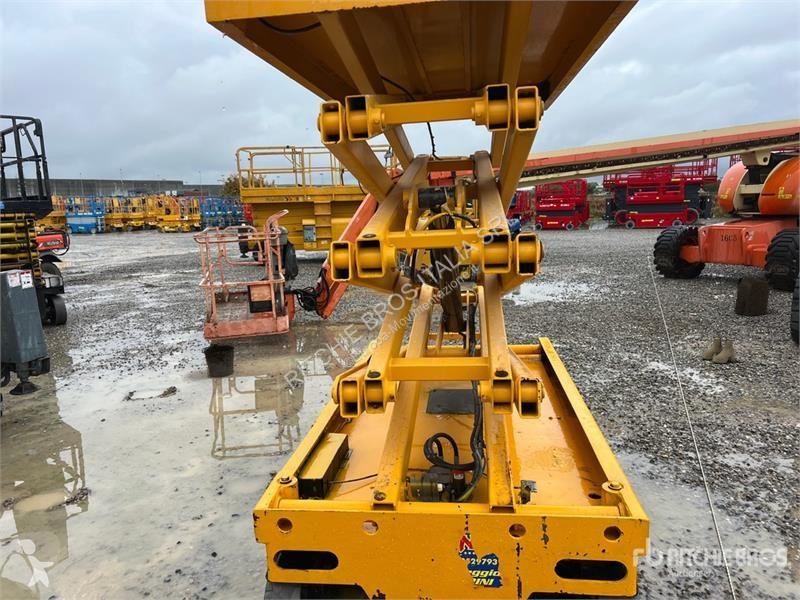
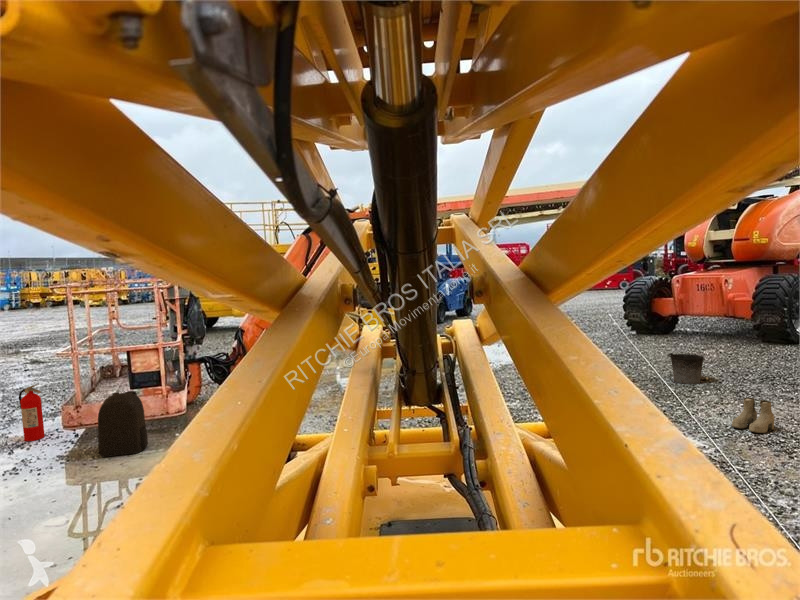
backpack: present [734,276,769,316] -> present [98,391,148,457]
fire extinguisher: none [172,307,190,347] -> present [19,385,45,441]
bucket: present [202,344,234,377] -> present [668,353,705,384]

